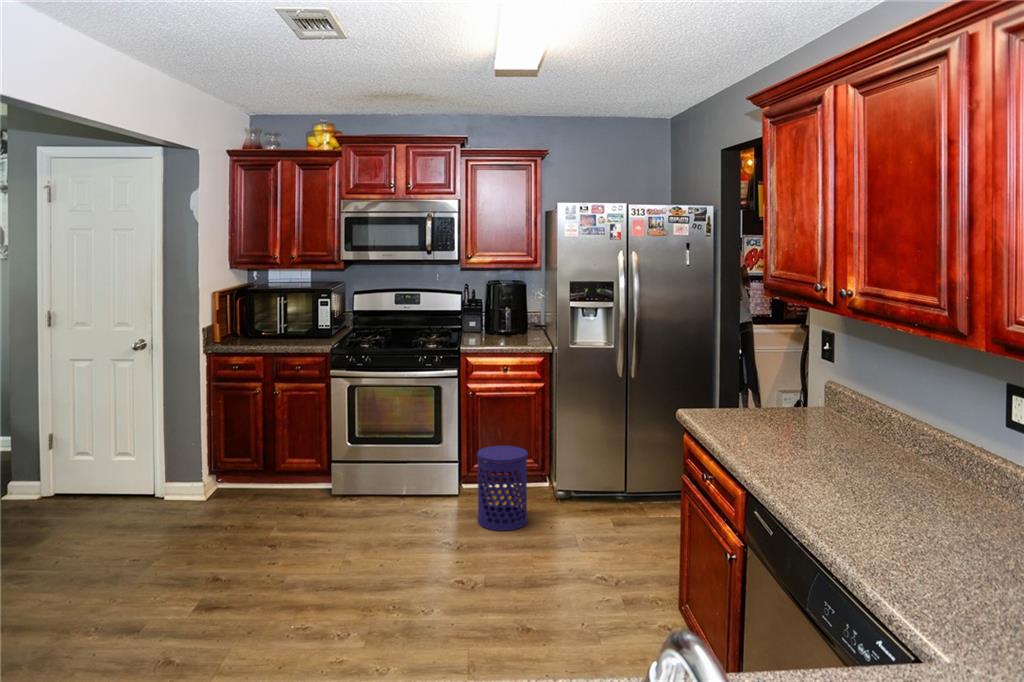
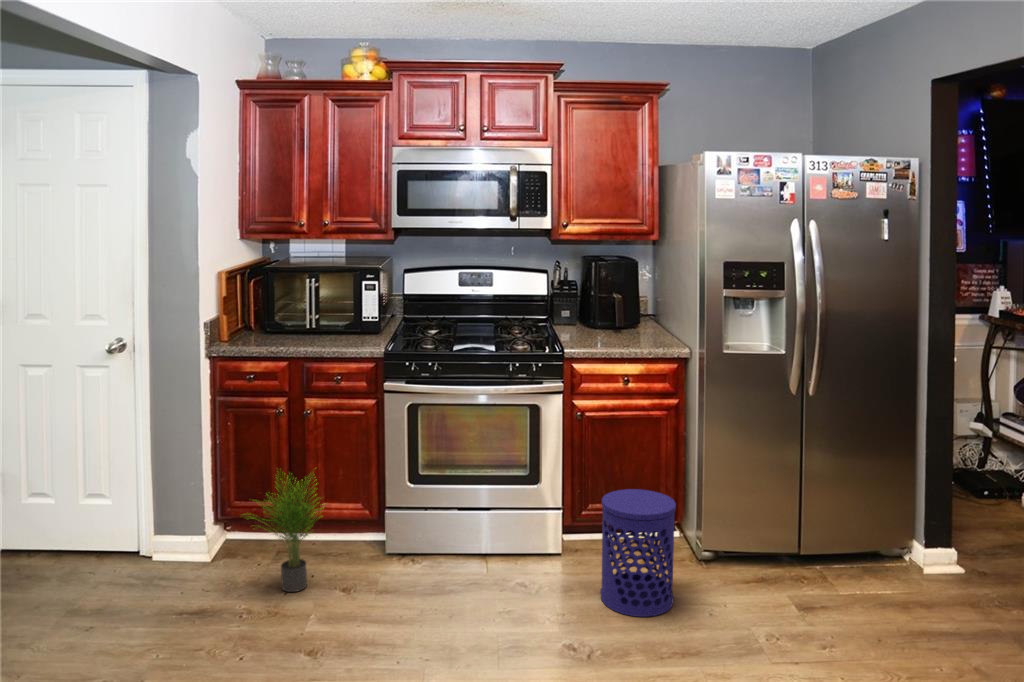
potted plant: none [223,429,291,517] -> present [252,472,321,592]

